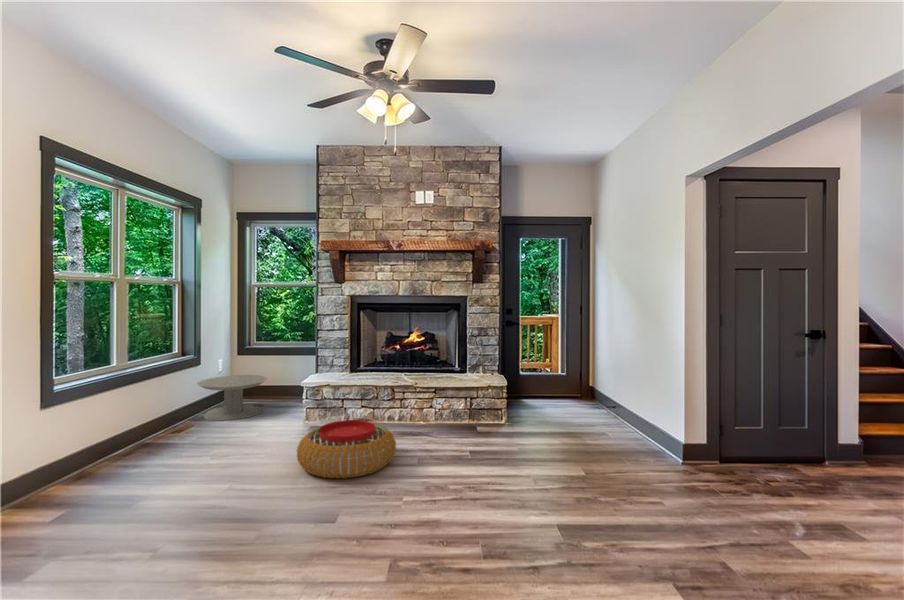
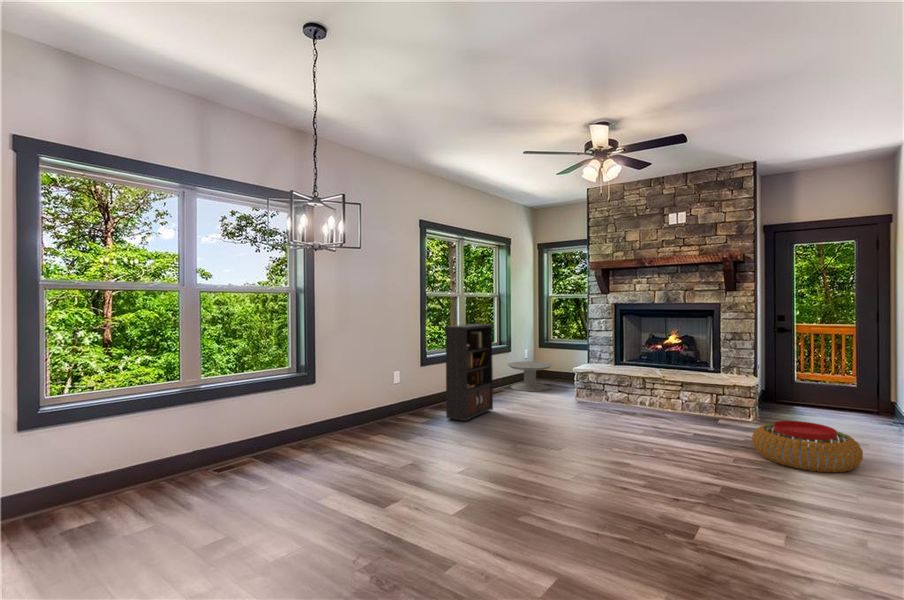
bookcase: none [70,326,175,510] -> present [445,324,493,421]
pouf: present [297,420,396,478] -> present [752,421,863,472]

